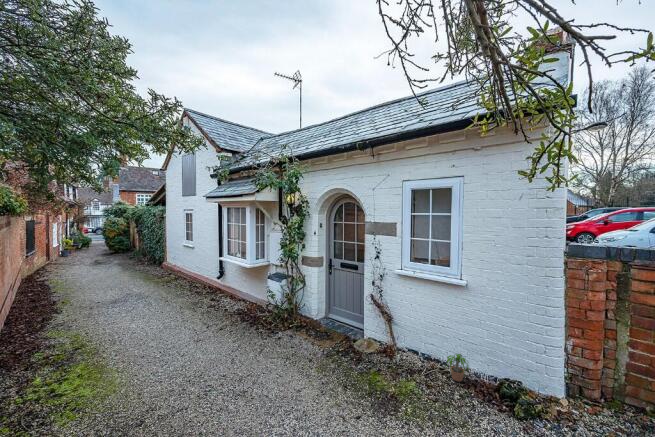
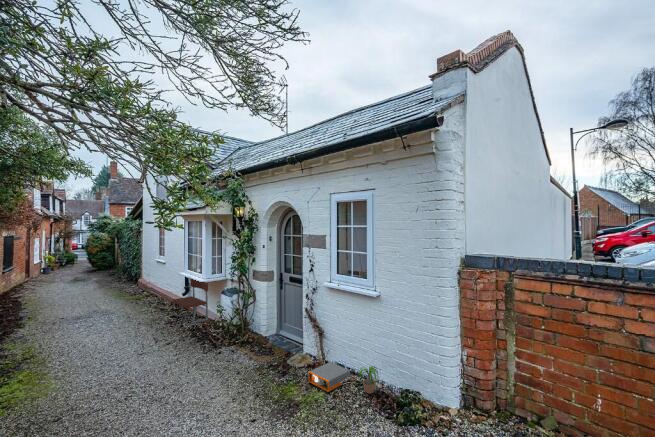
bench: none [212,260,249,307] -> present [173,278,208,324]
storage box: none [387,347,426,380] -> present [309,362,350,392]

